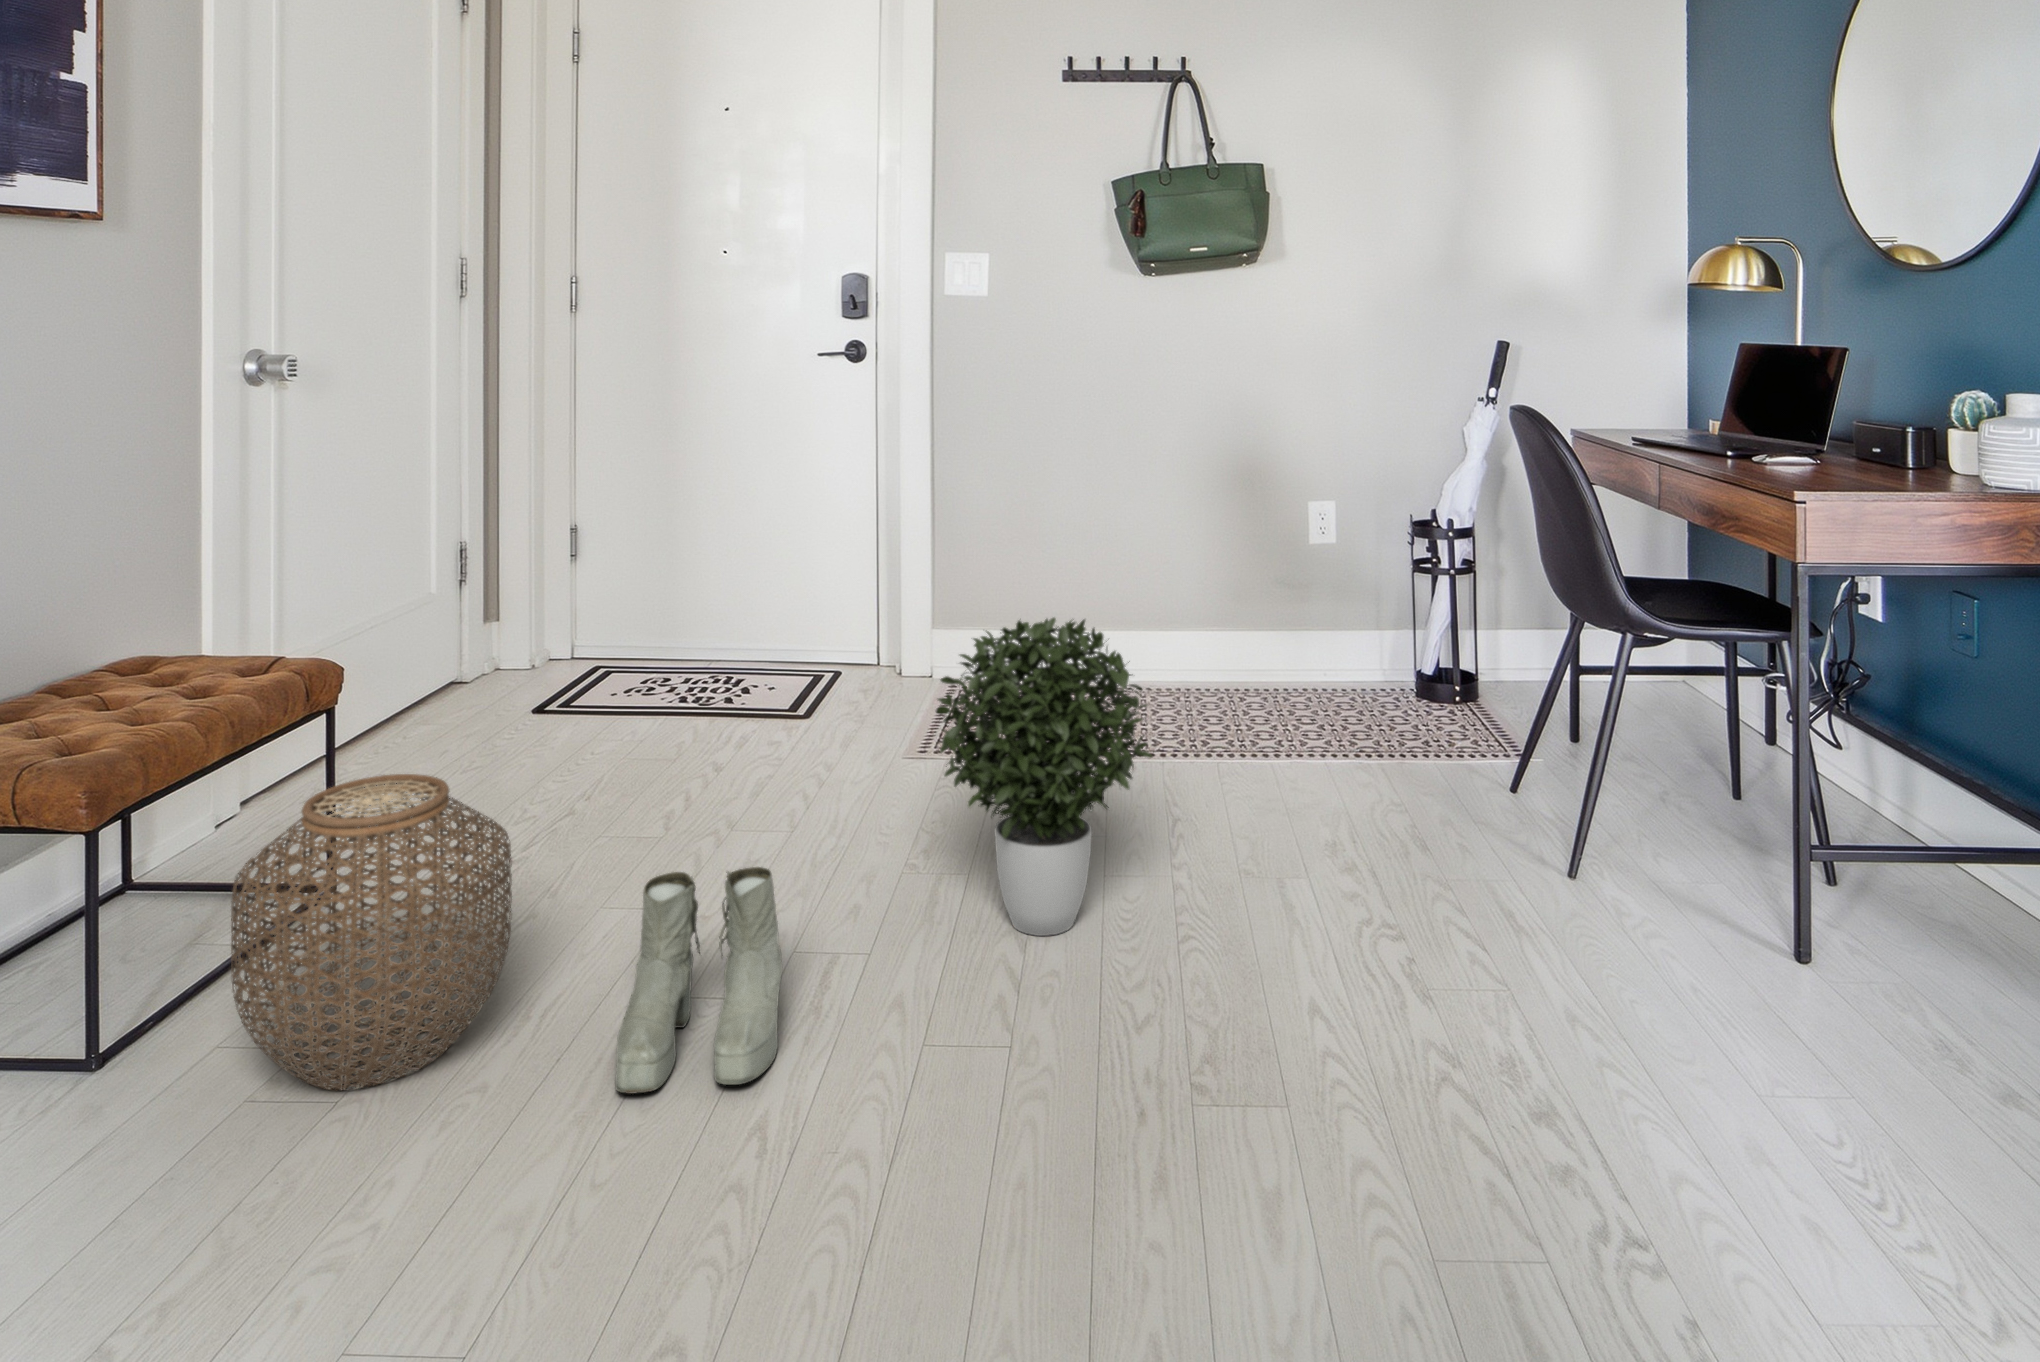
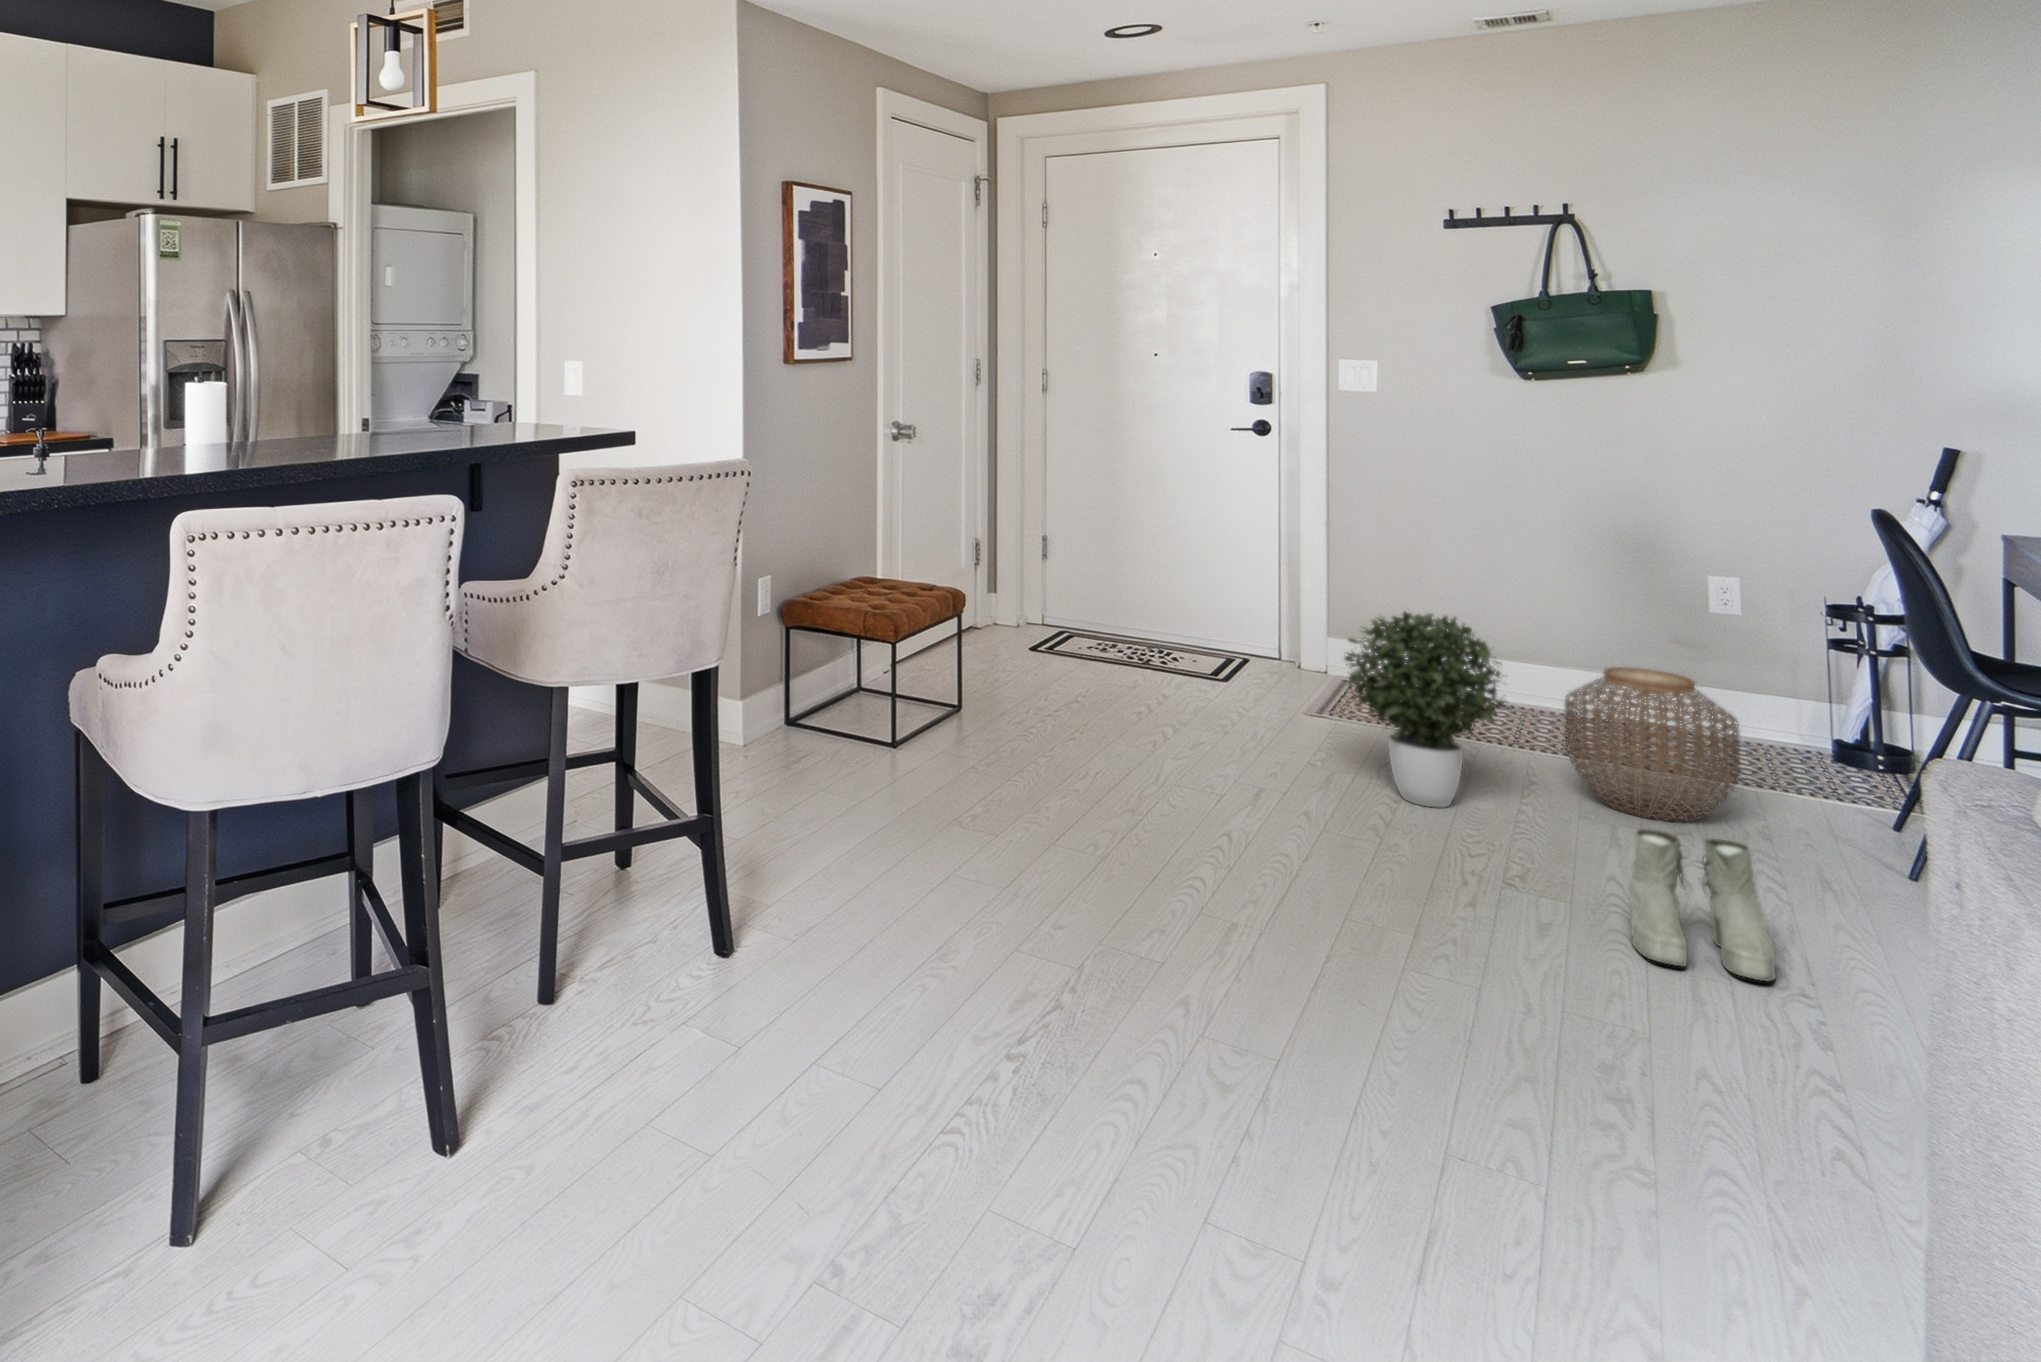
woven basket: present [231,774,512,1090] -> present [1565,667,1740,821]
boots: present [615,867,782,1094] -> present [1629,829,1776,981]

